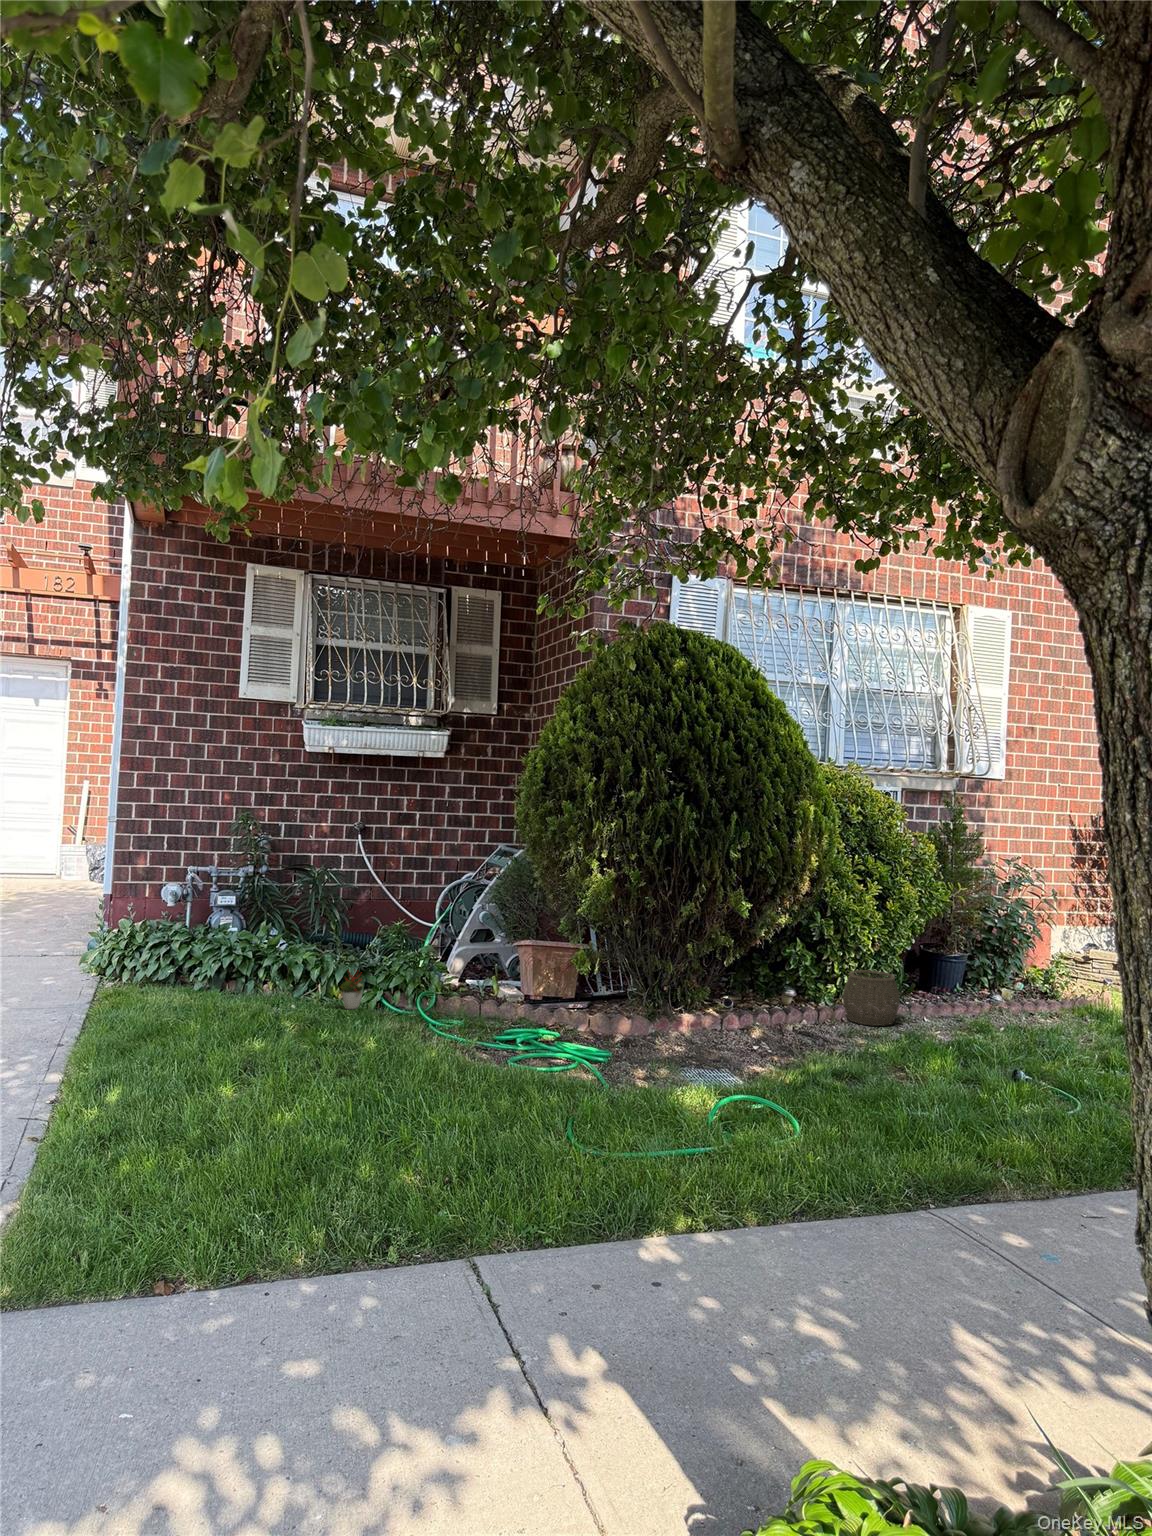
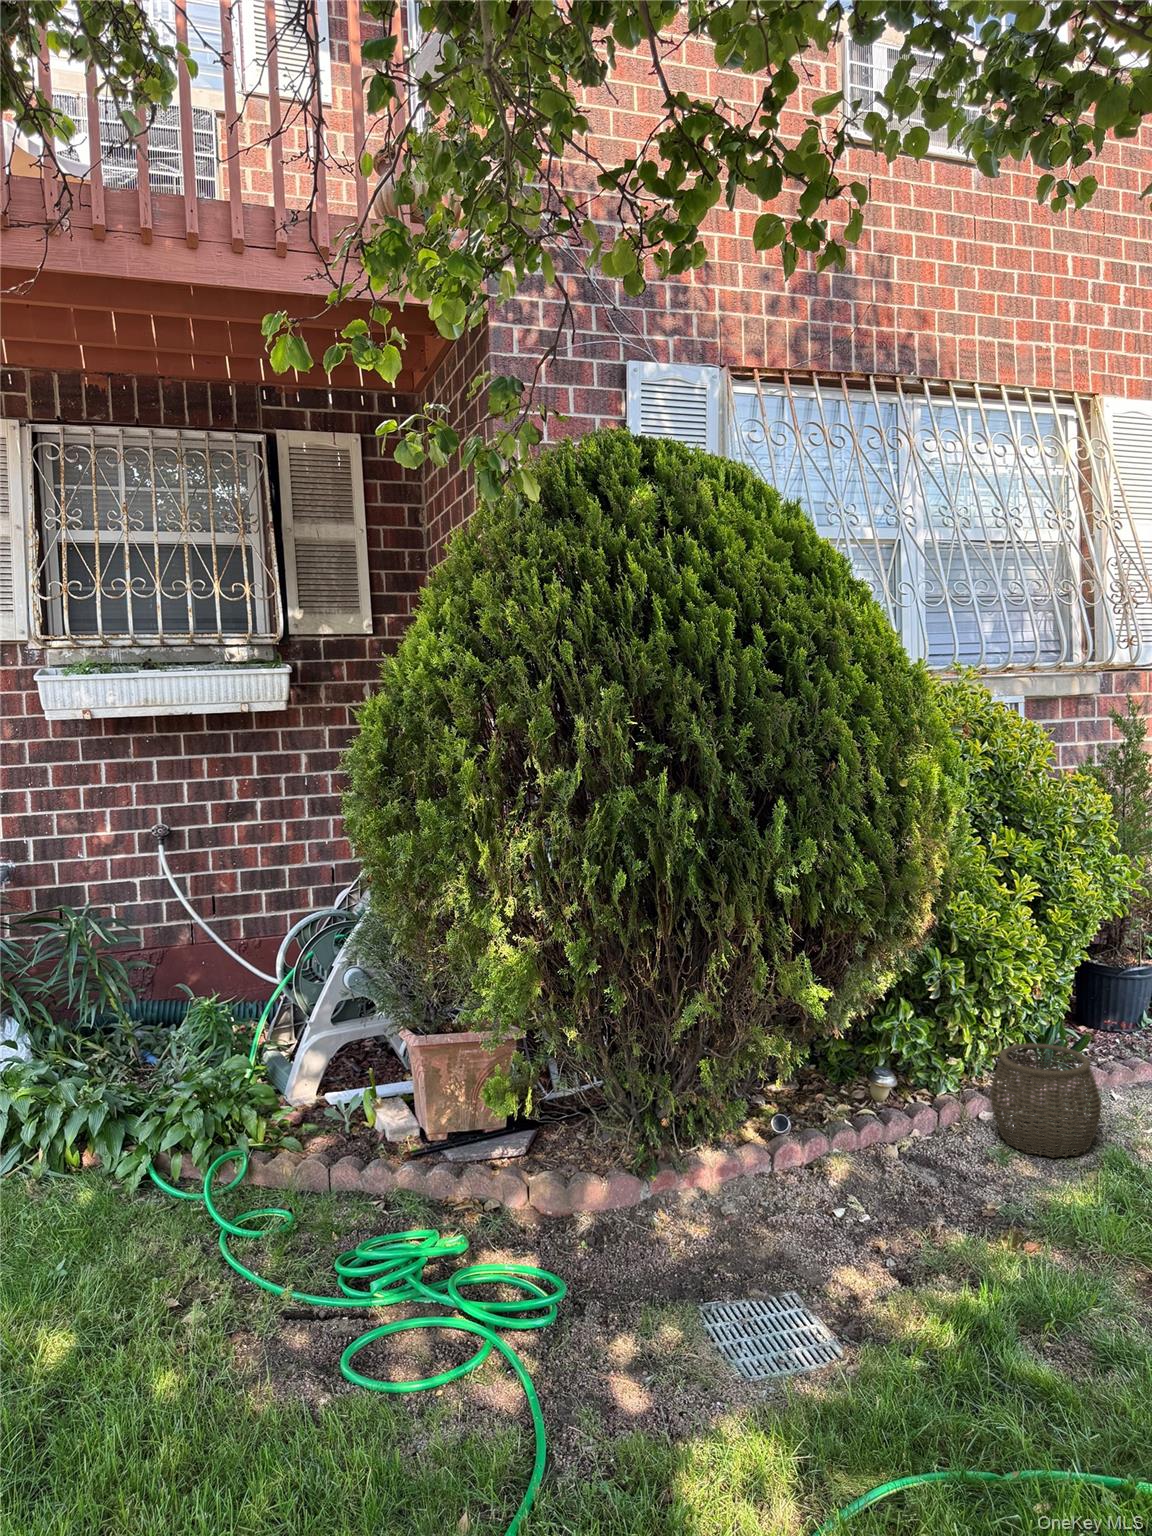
decorative plant: present [341,974,363,1009] -> none [38,1145,89,1223]

